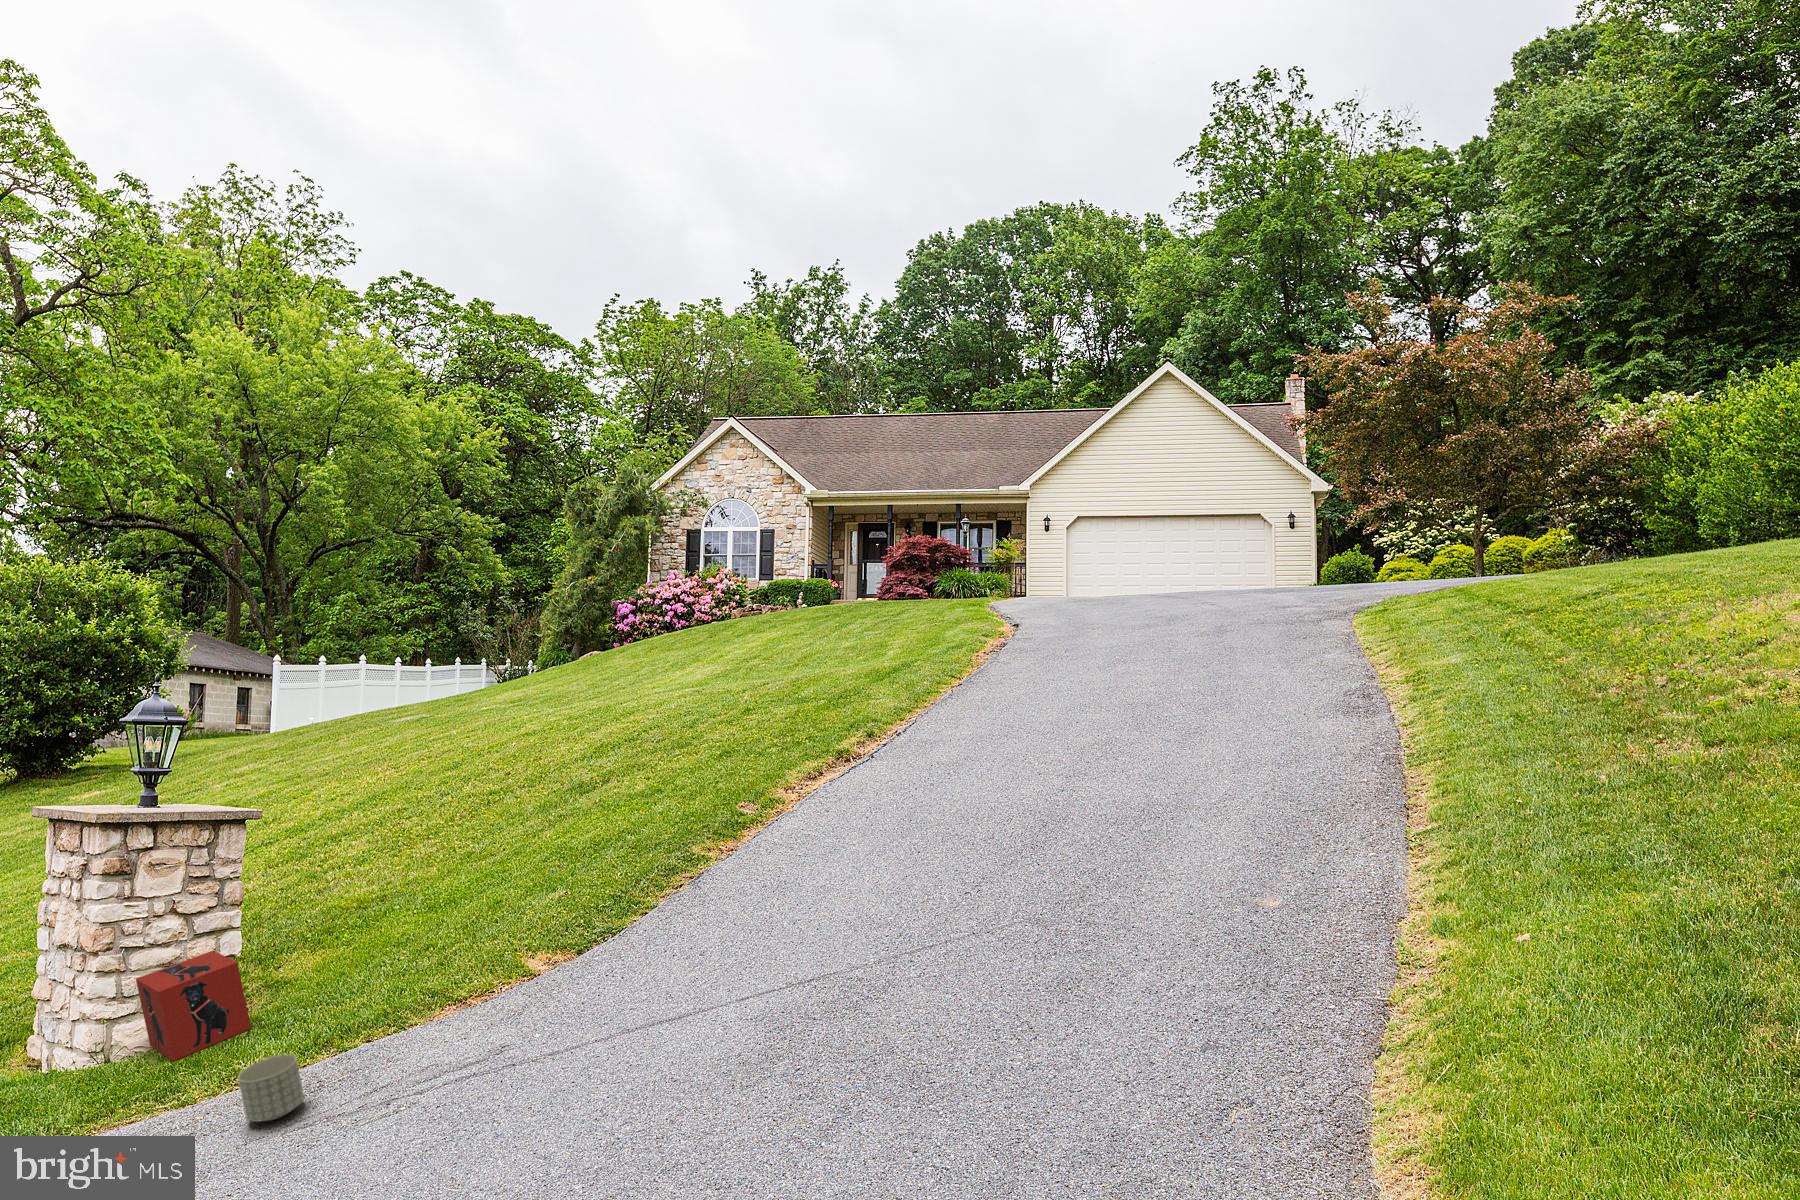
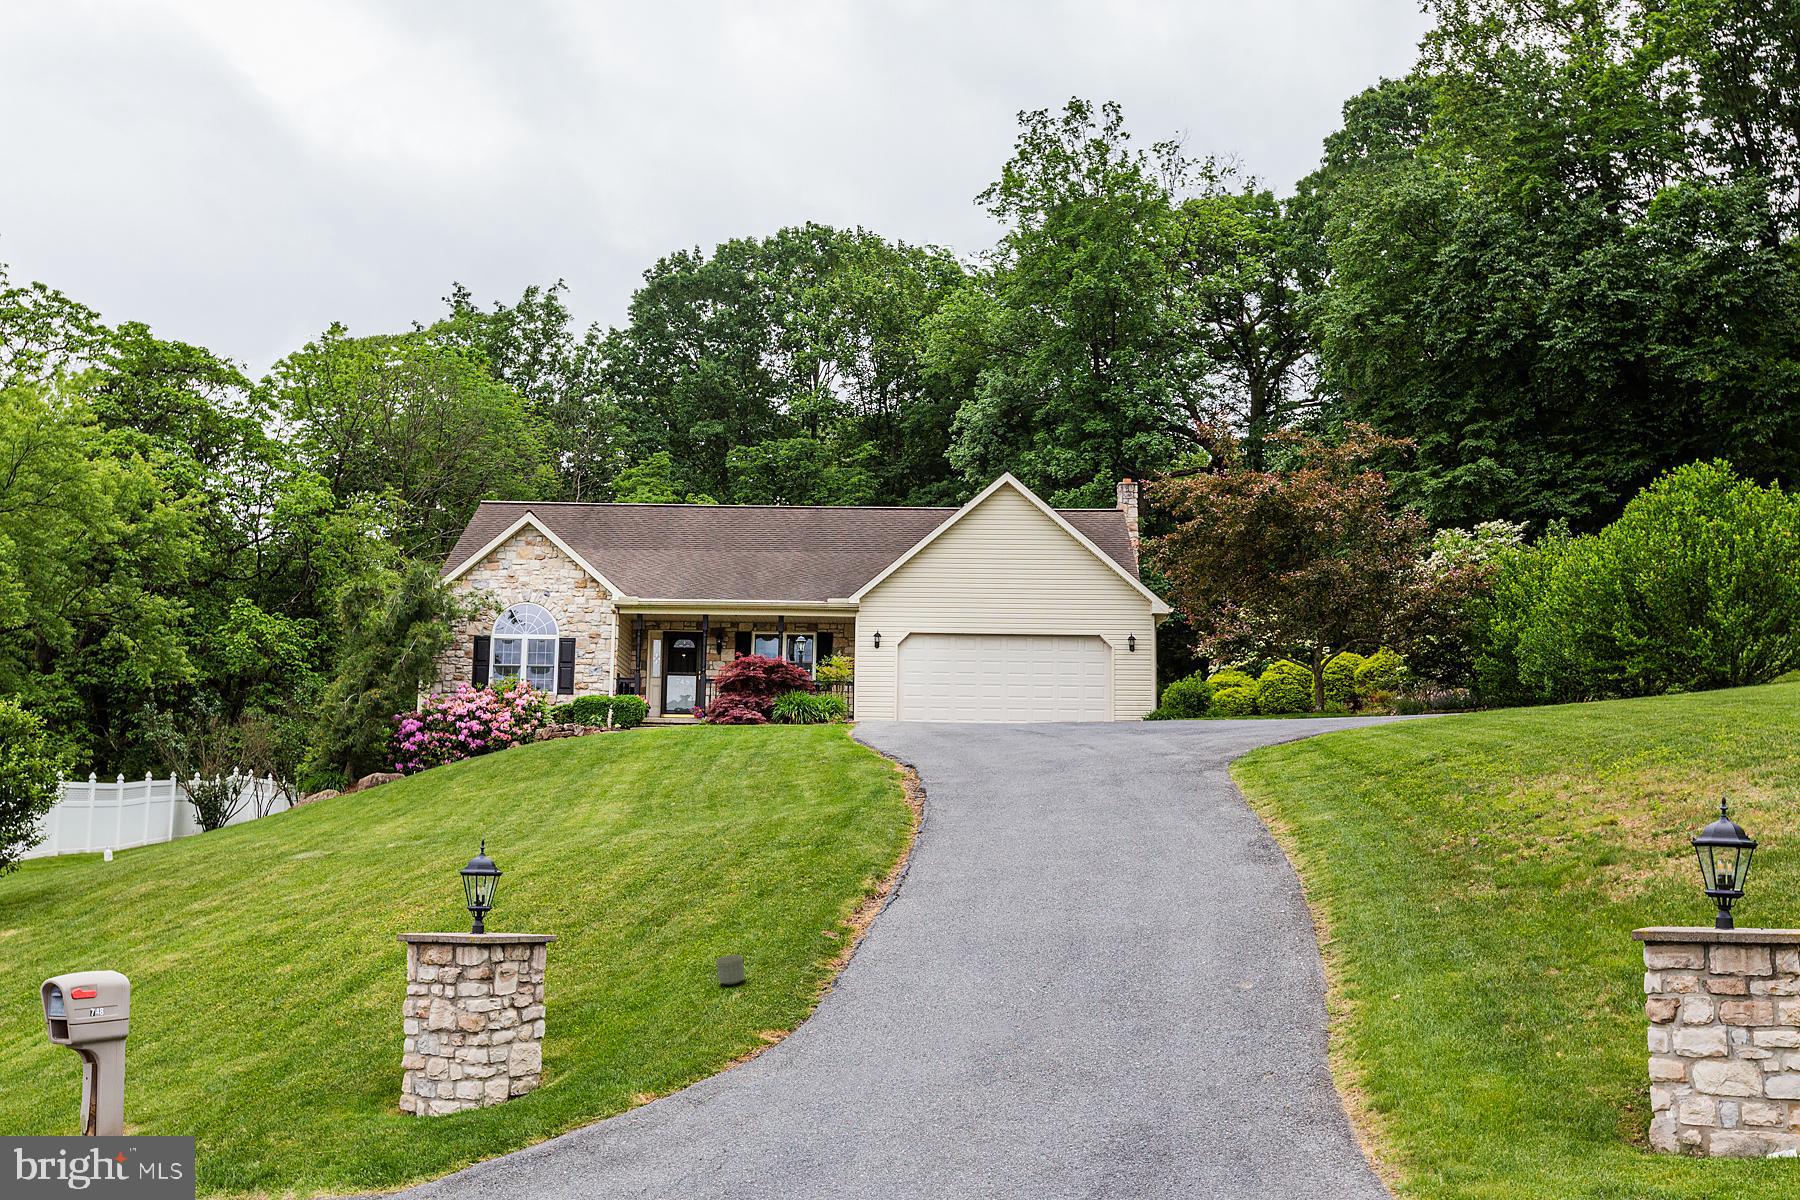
storage box: present [136,951,251,1061] -> none [581,929,643,981]

